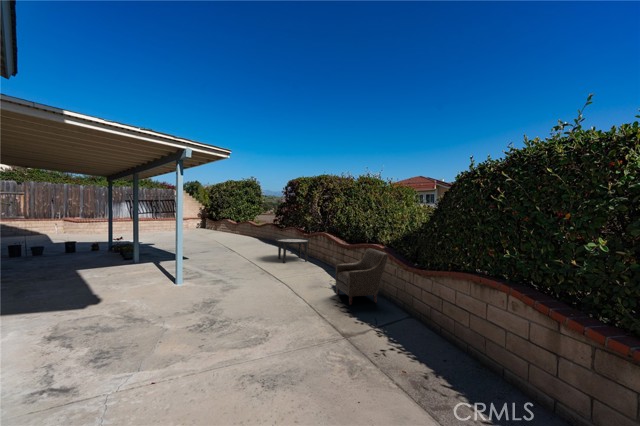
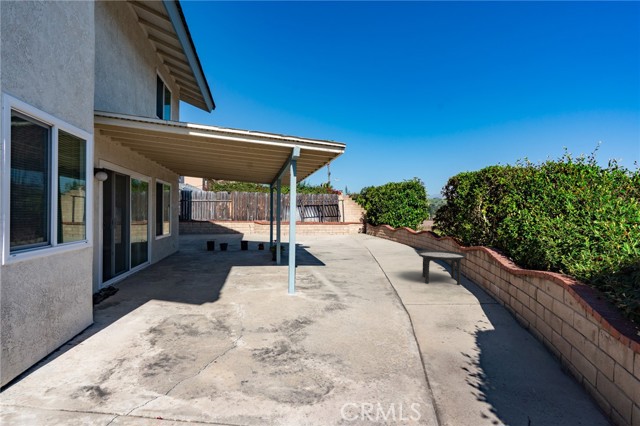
chair: present [335,248,388,305] -> none [475,281,577,384]

